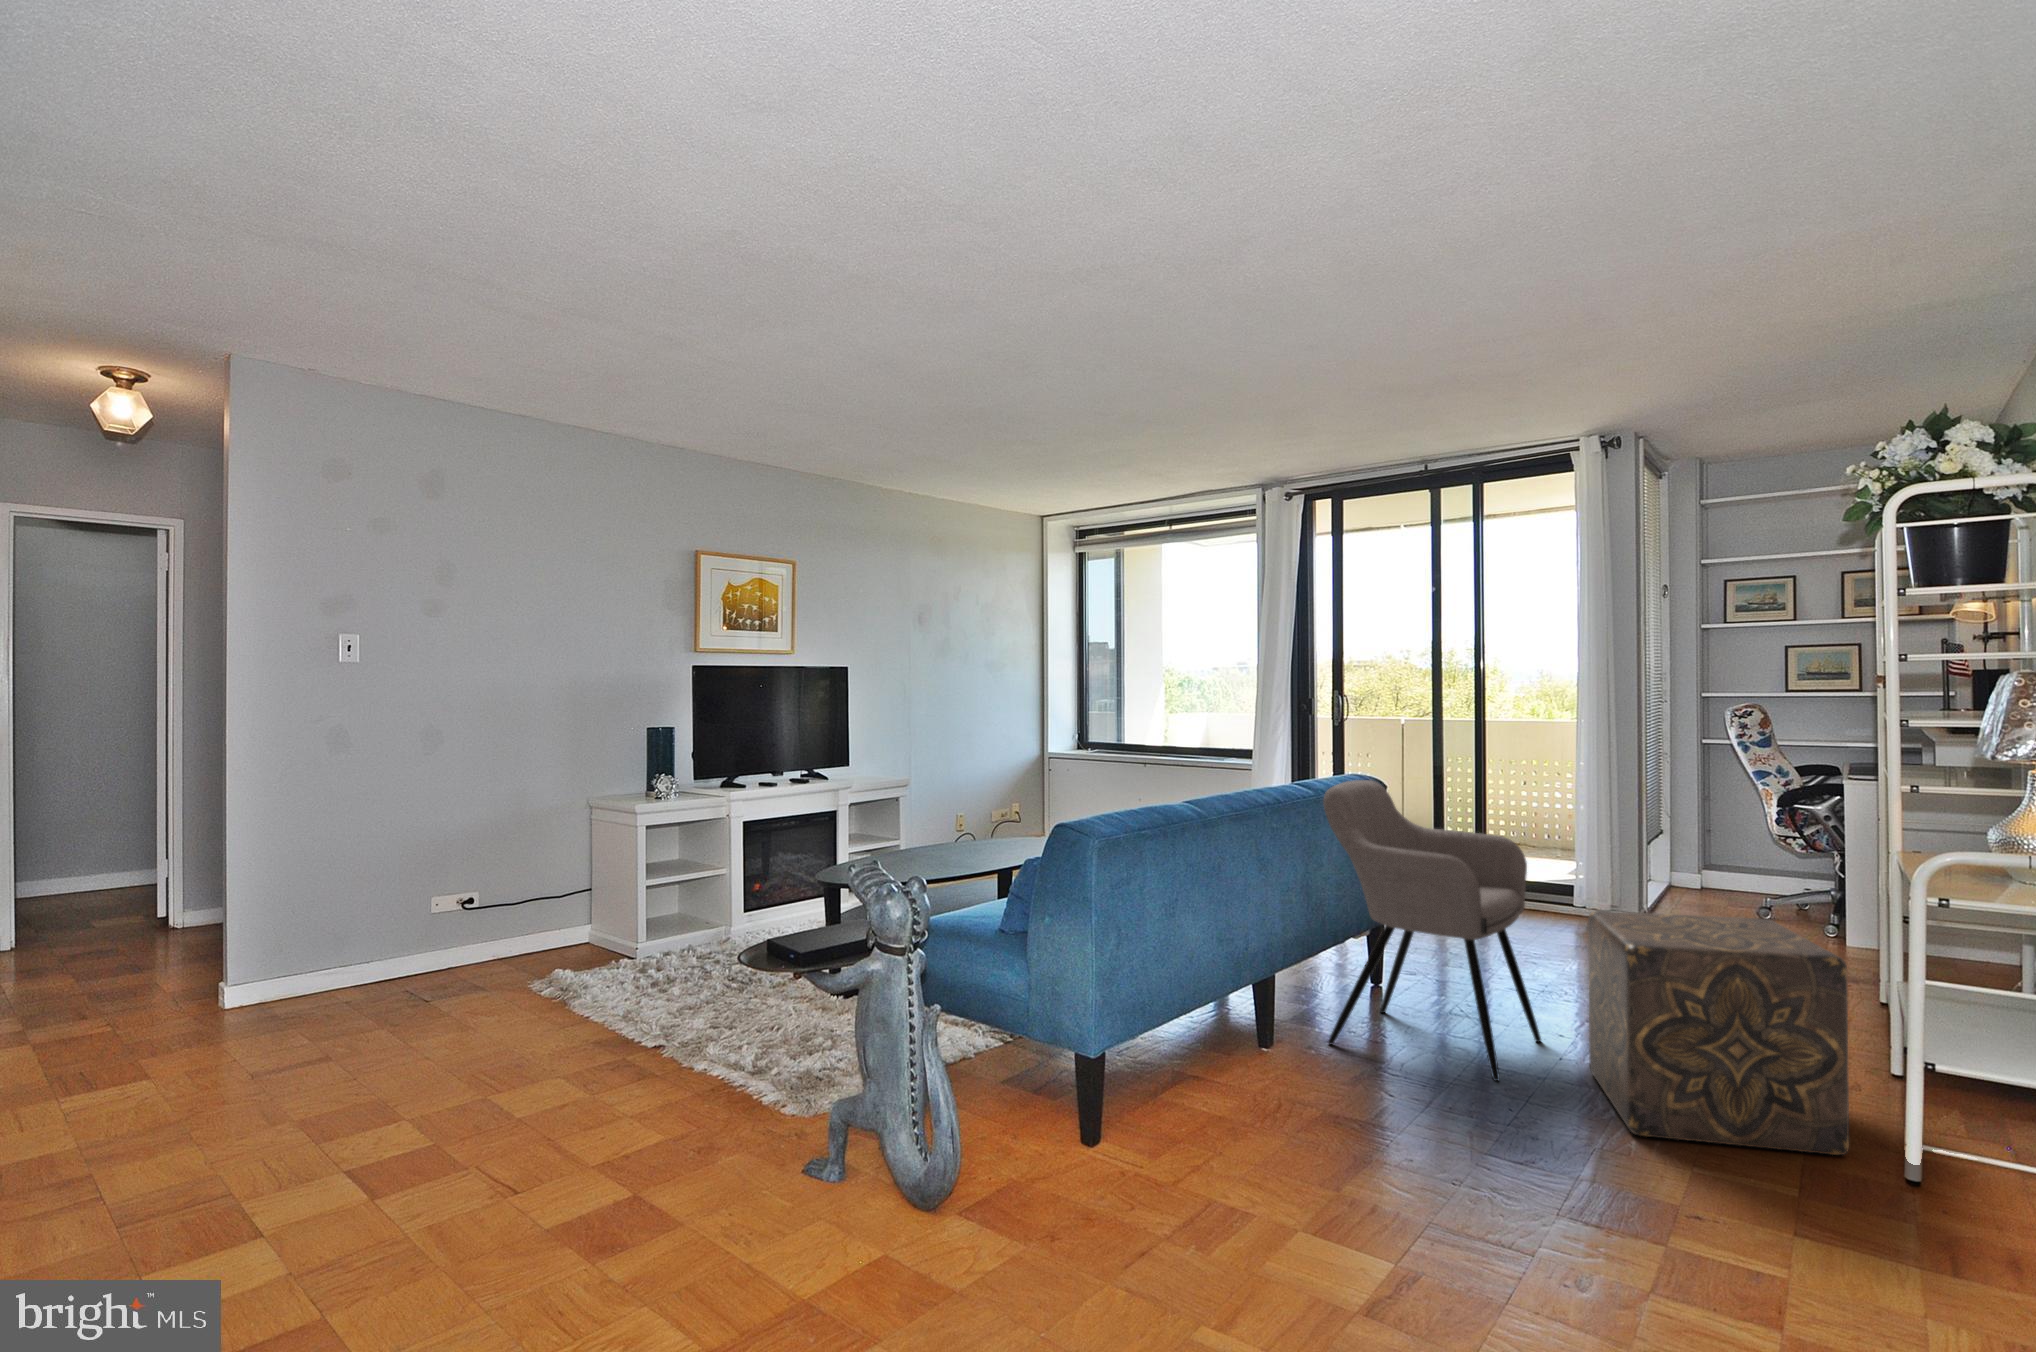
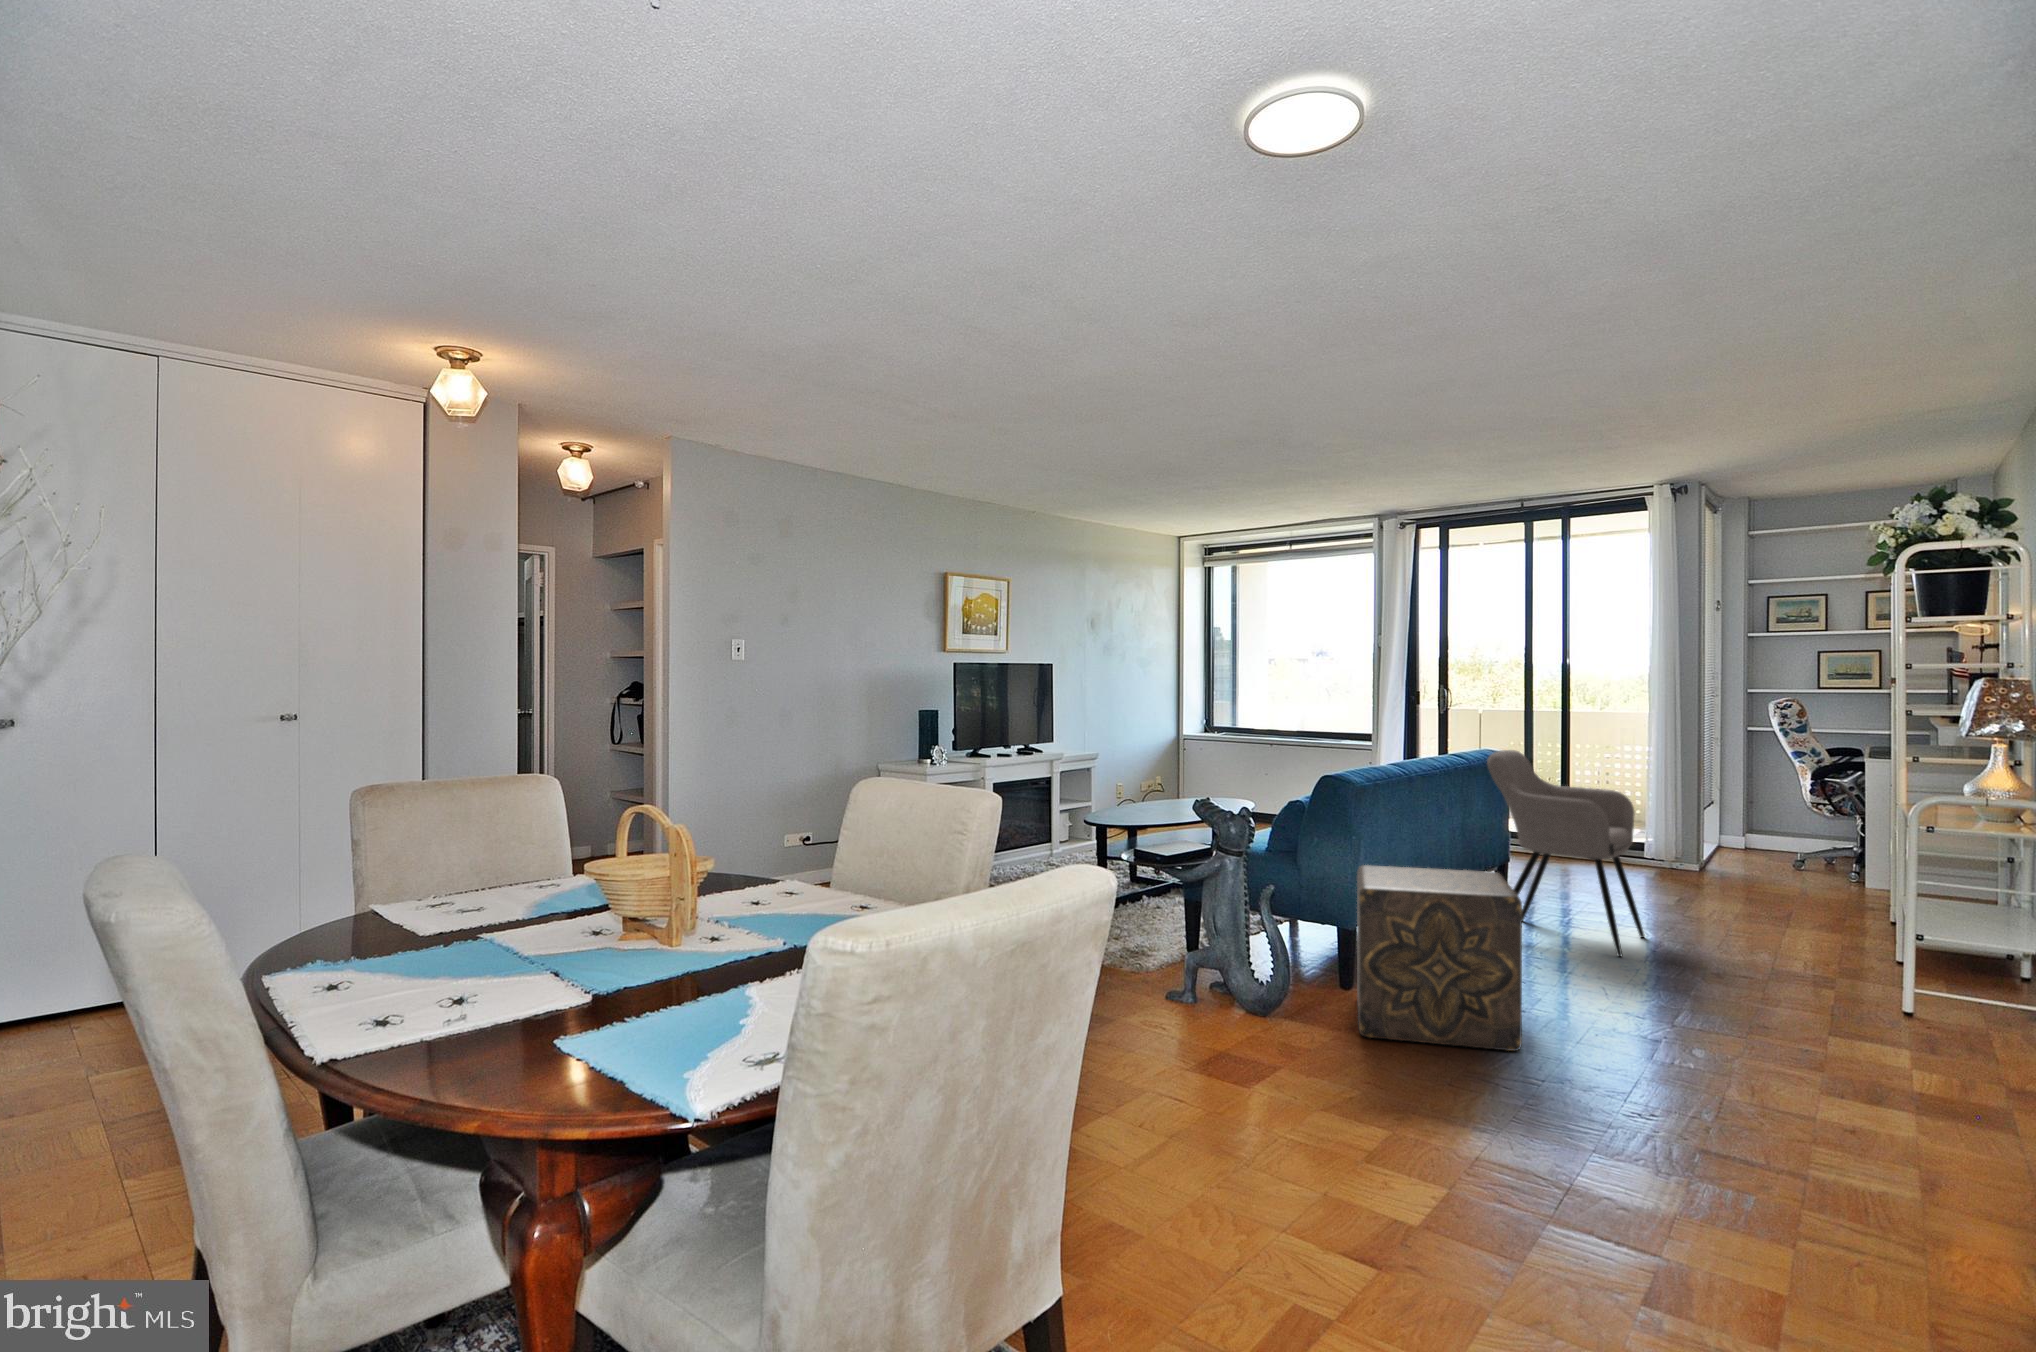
ottoman: present [1588,911,1849,1155] -> present [1357,865,1522,1051]

